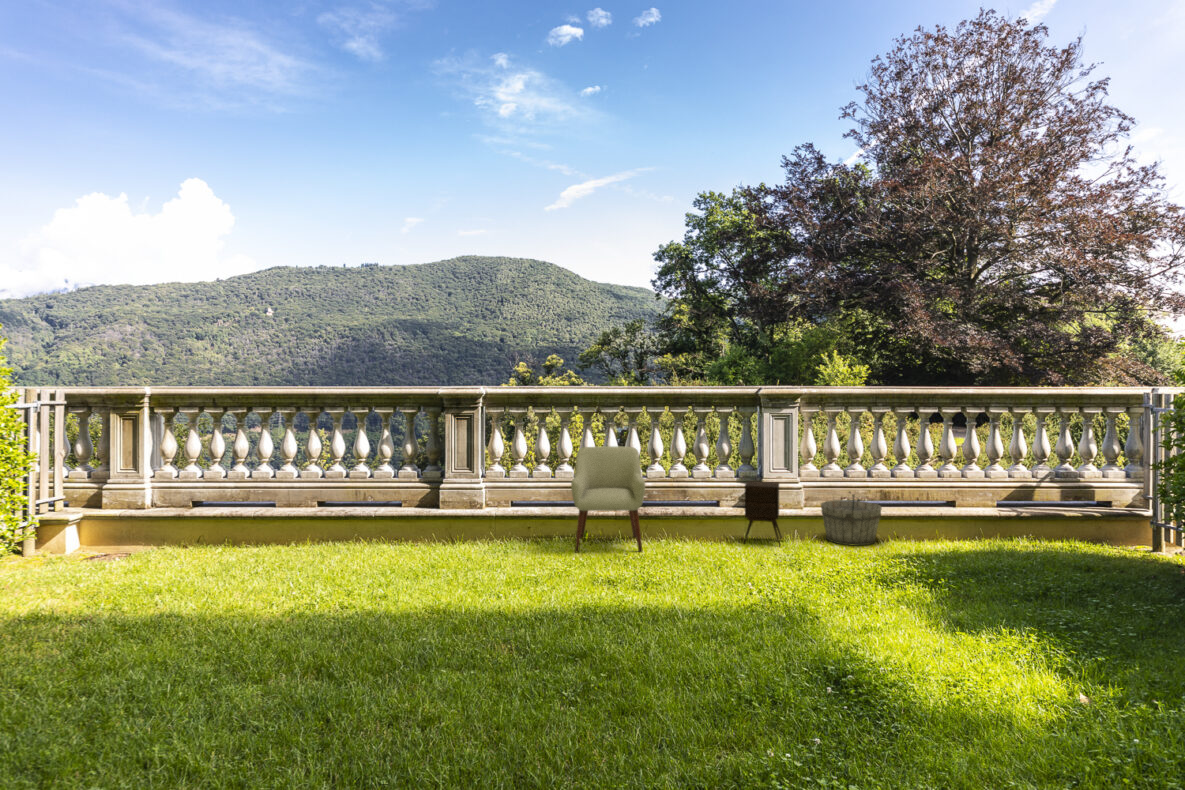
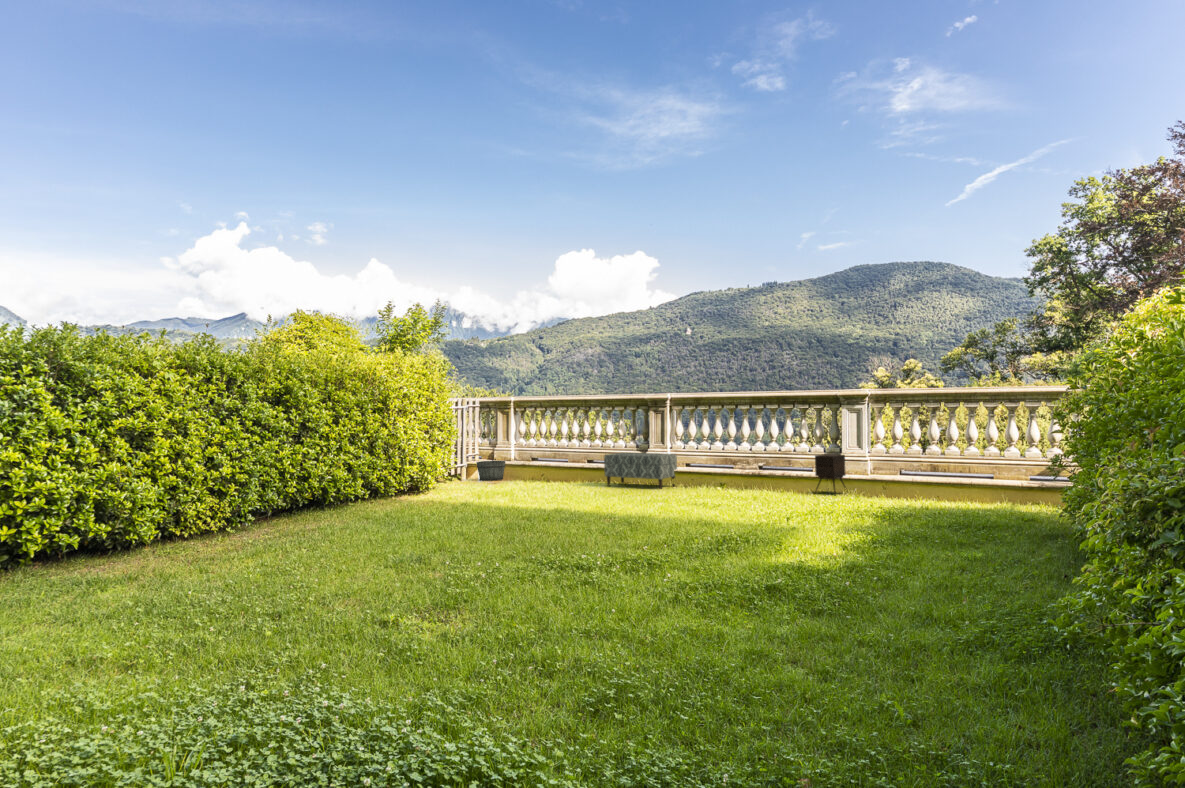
chair: present [571,446,645,552] -> none [704,431,757,493]
bench: none [372,488,504,555] -> present [604,452,677,489]
wooden bucket: present [821,492,882,546] -> present [477,455,505,481]

